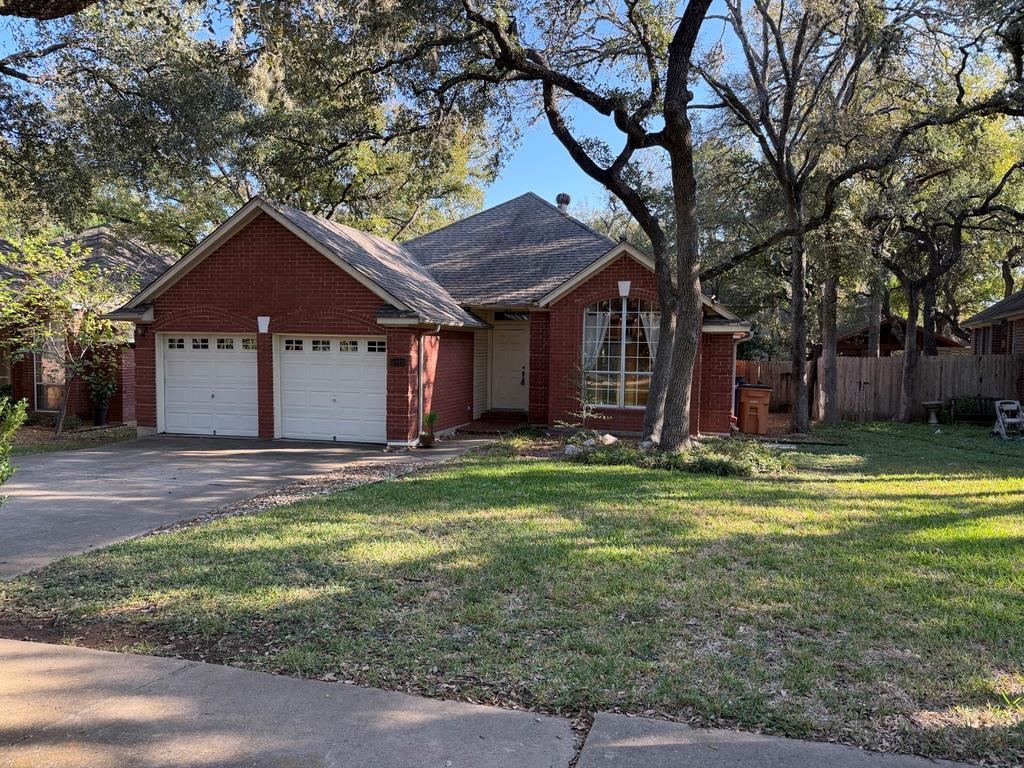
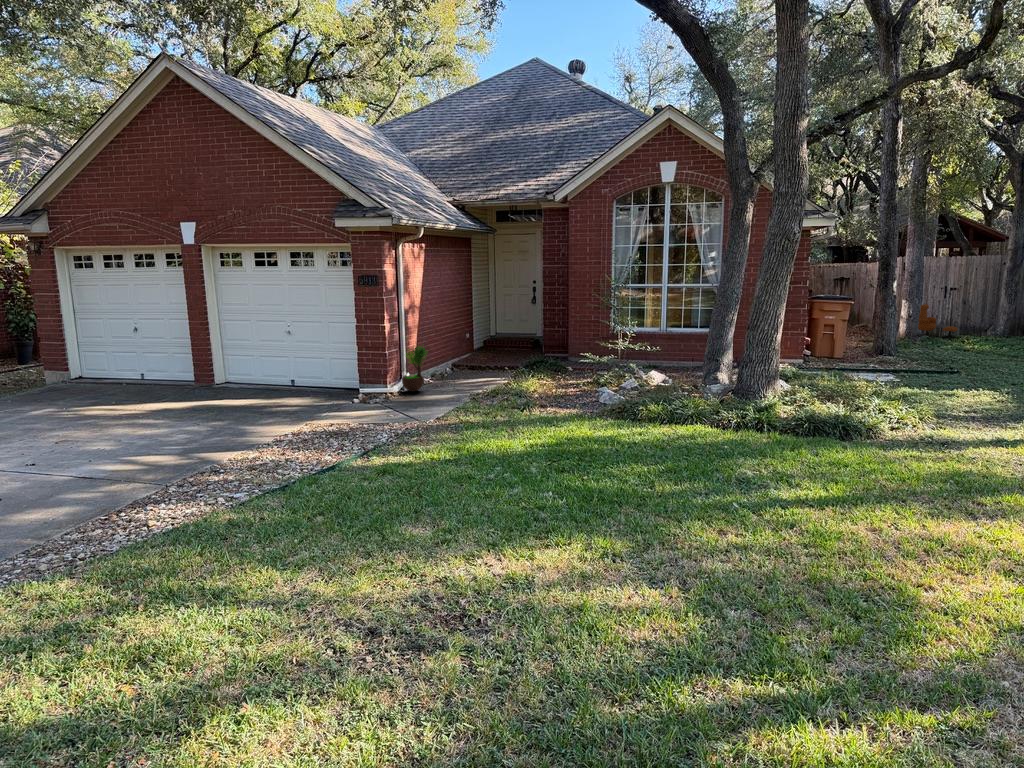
lounge chair: none [836,395,868,423] -> present [918,304,958,338]

